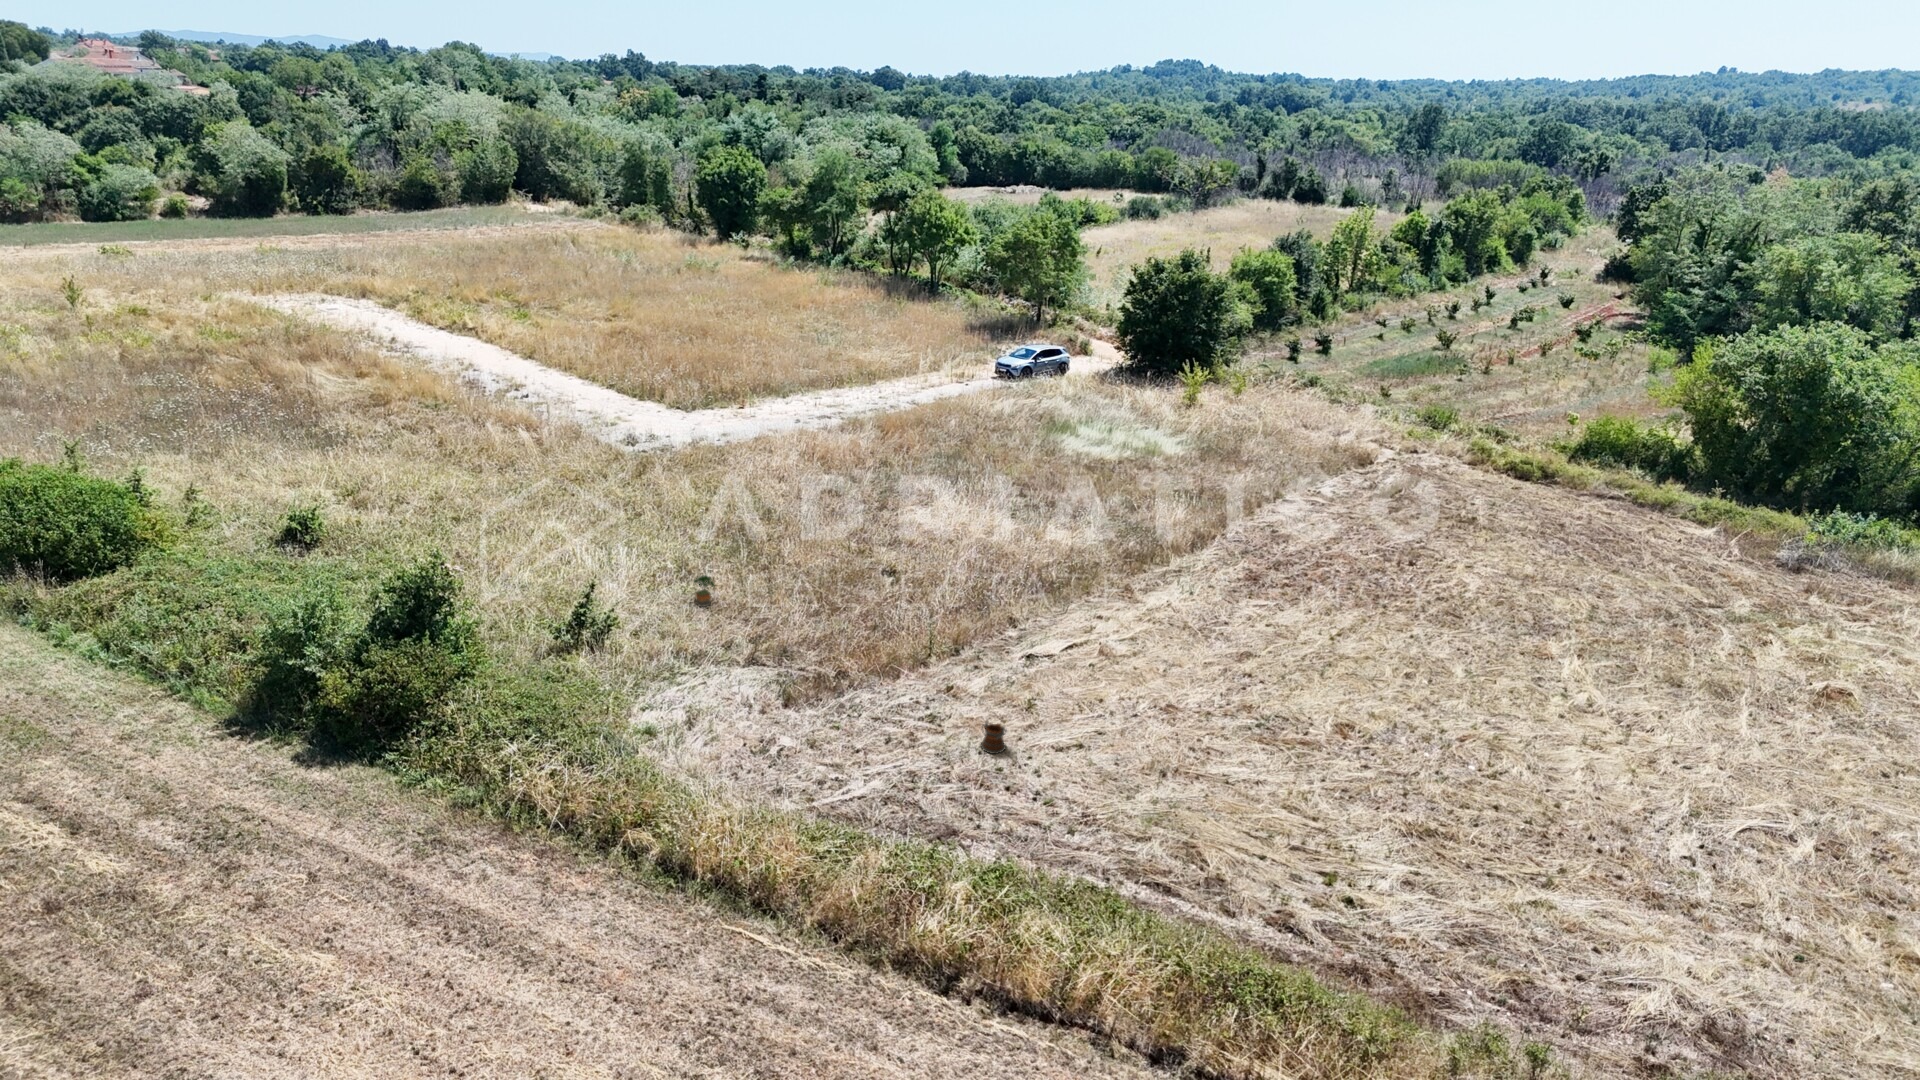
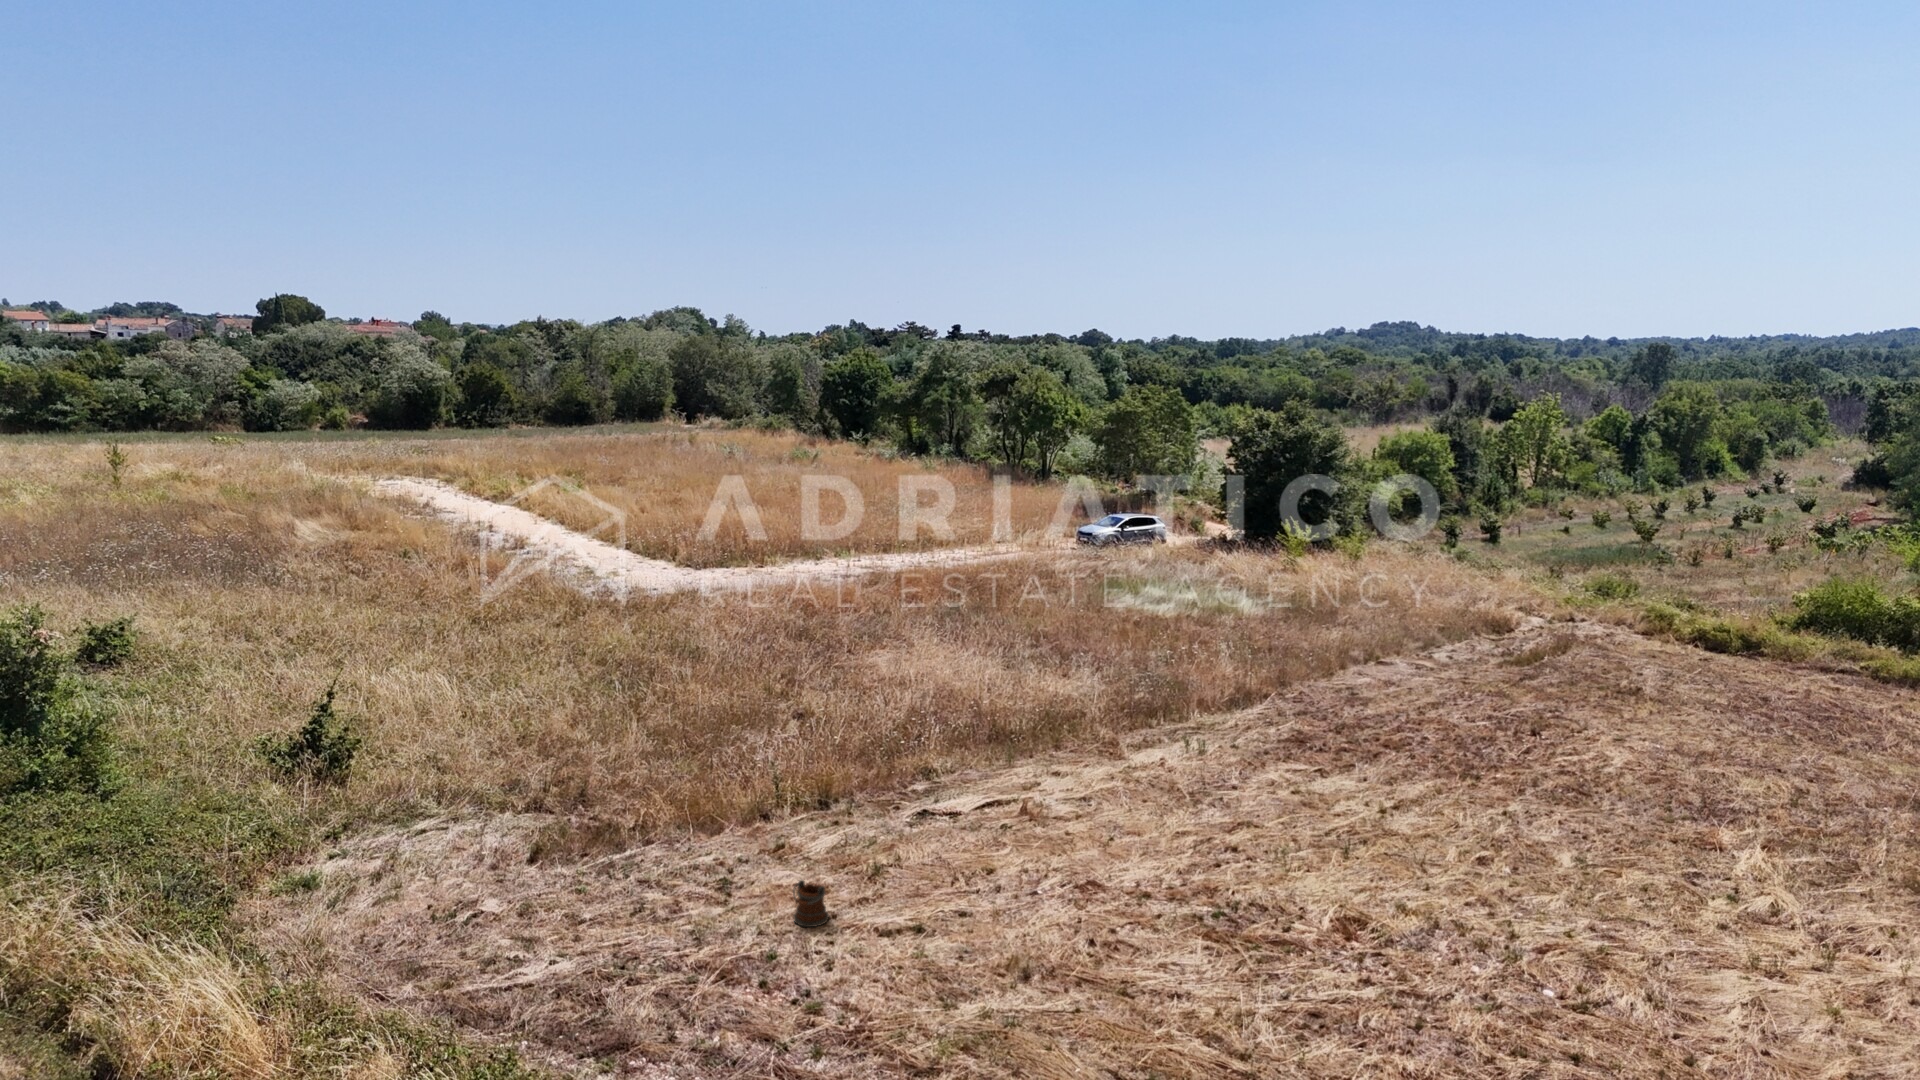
potted tree: present [693,575,715,607] -> none [548,707,576,747]

